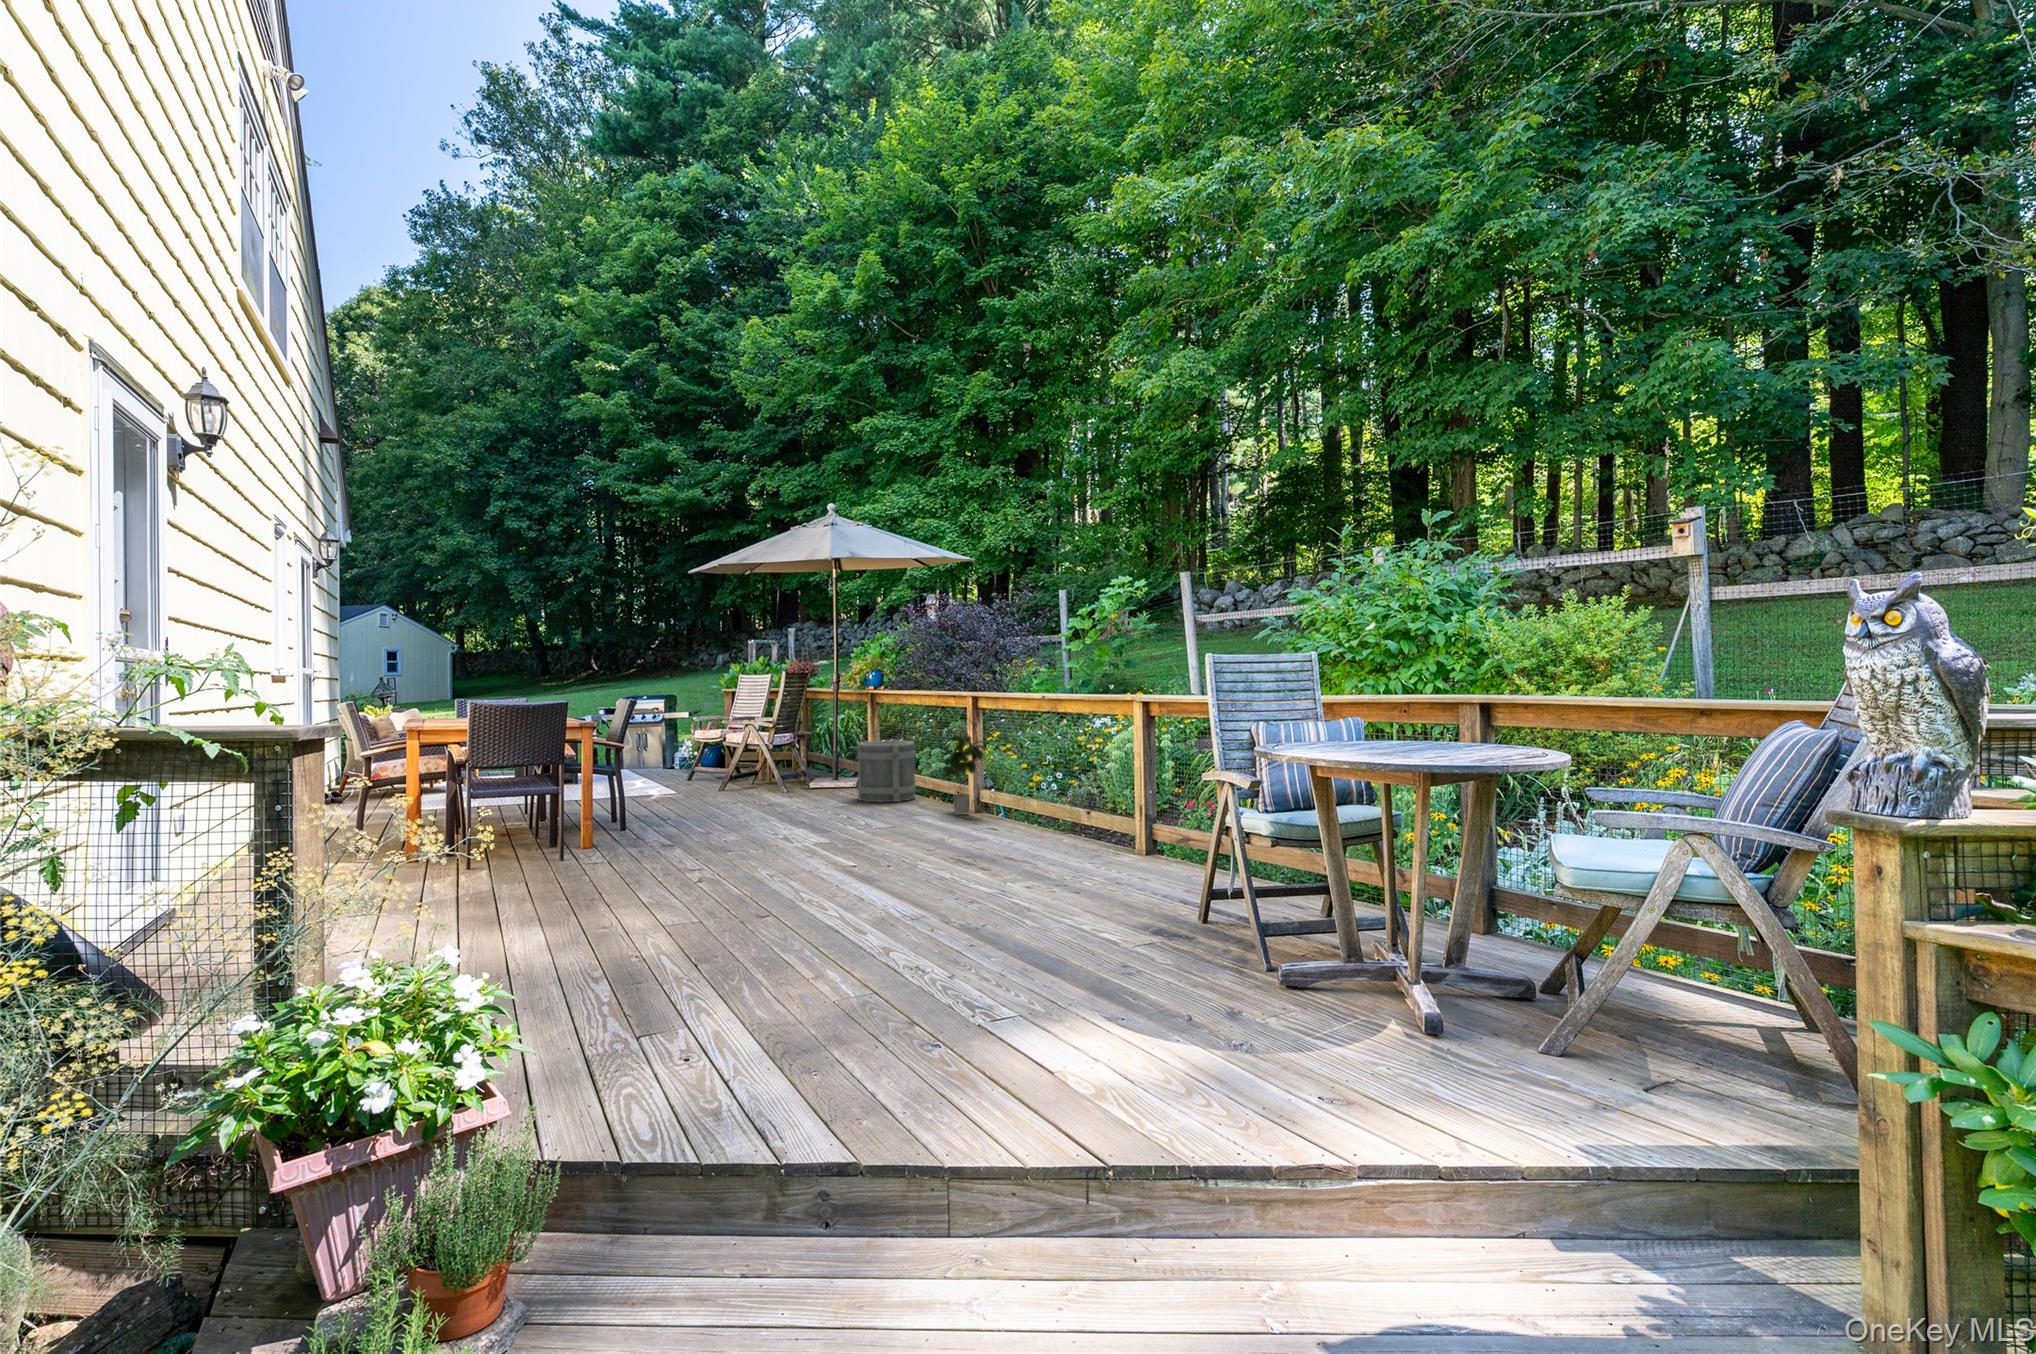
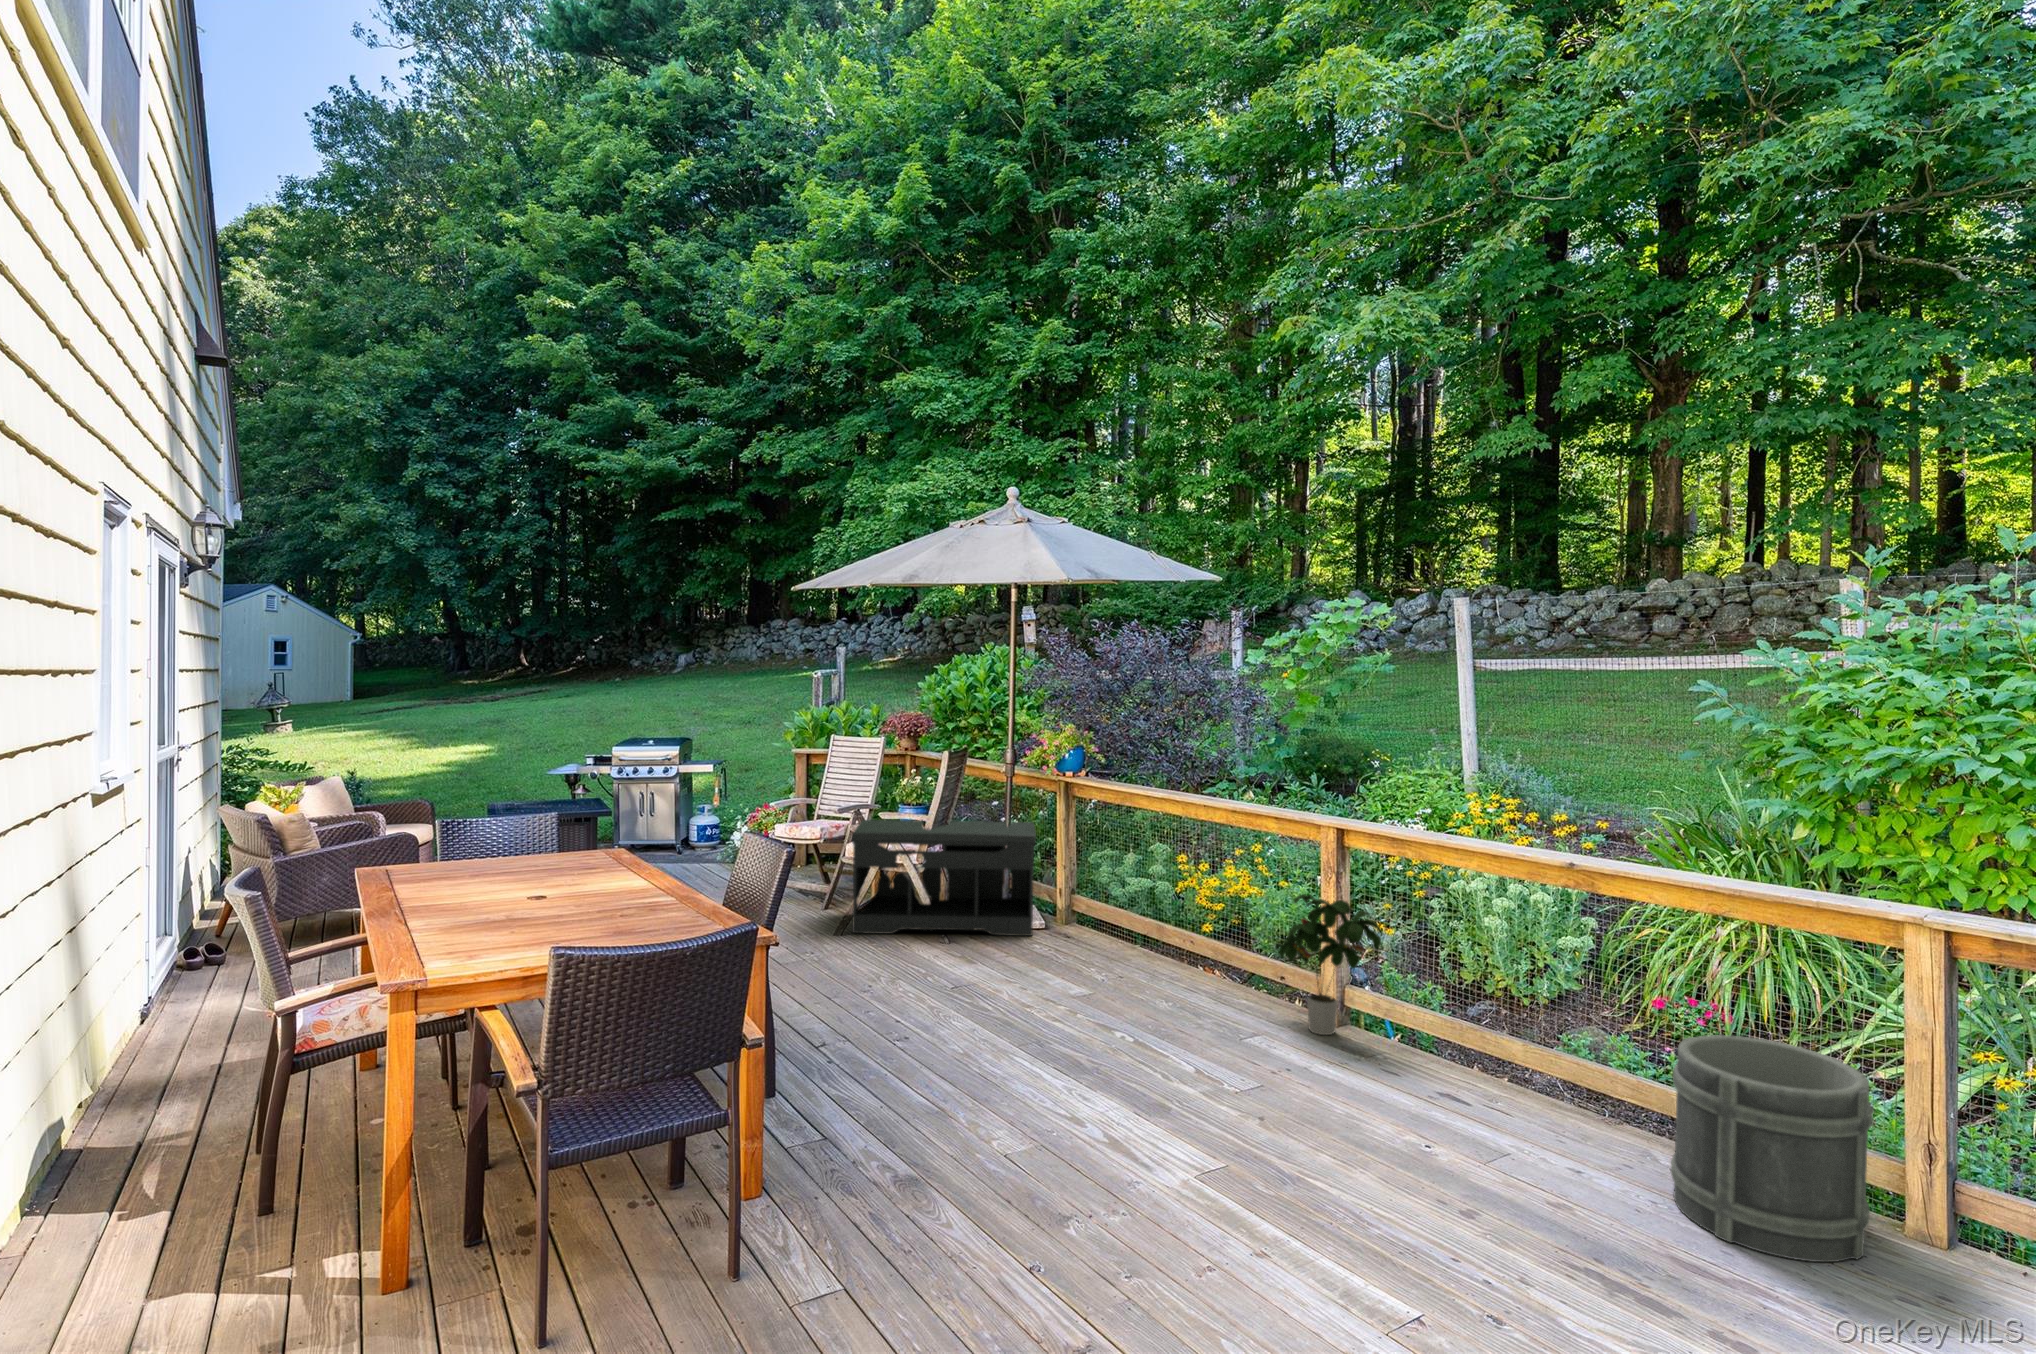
bench: none [727,722,855,790] -> present [852,820,1036,936]
bucket: present [857,741,916,802] -> present [1671,1035,1873,1262]

